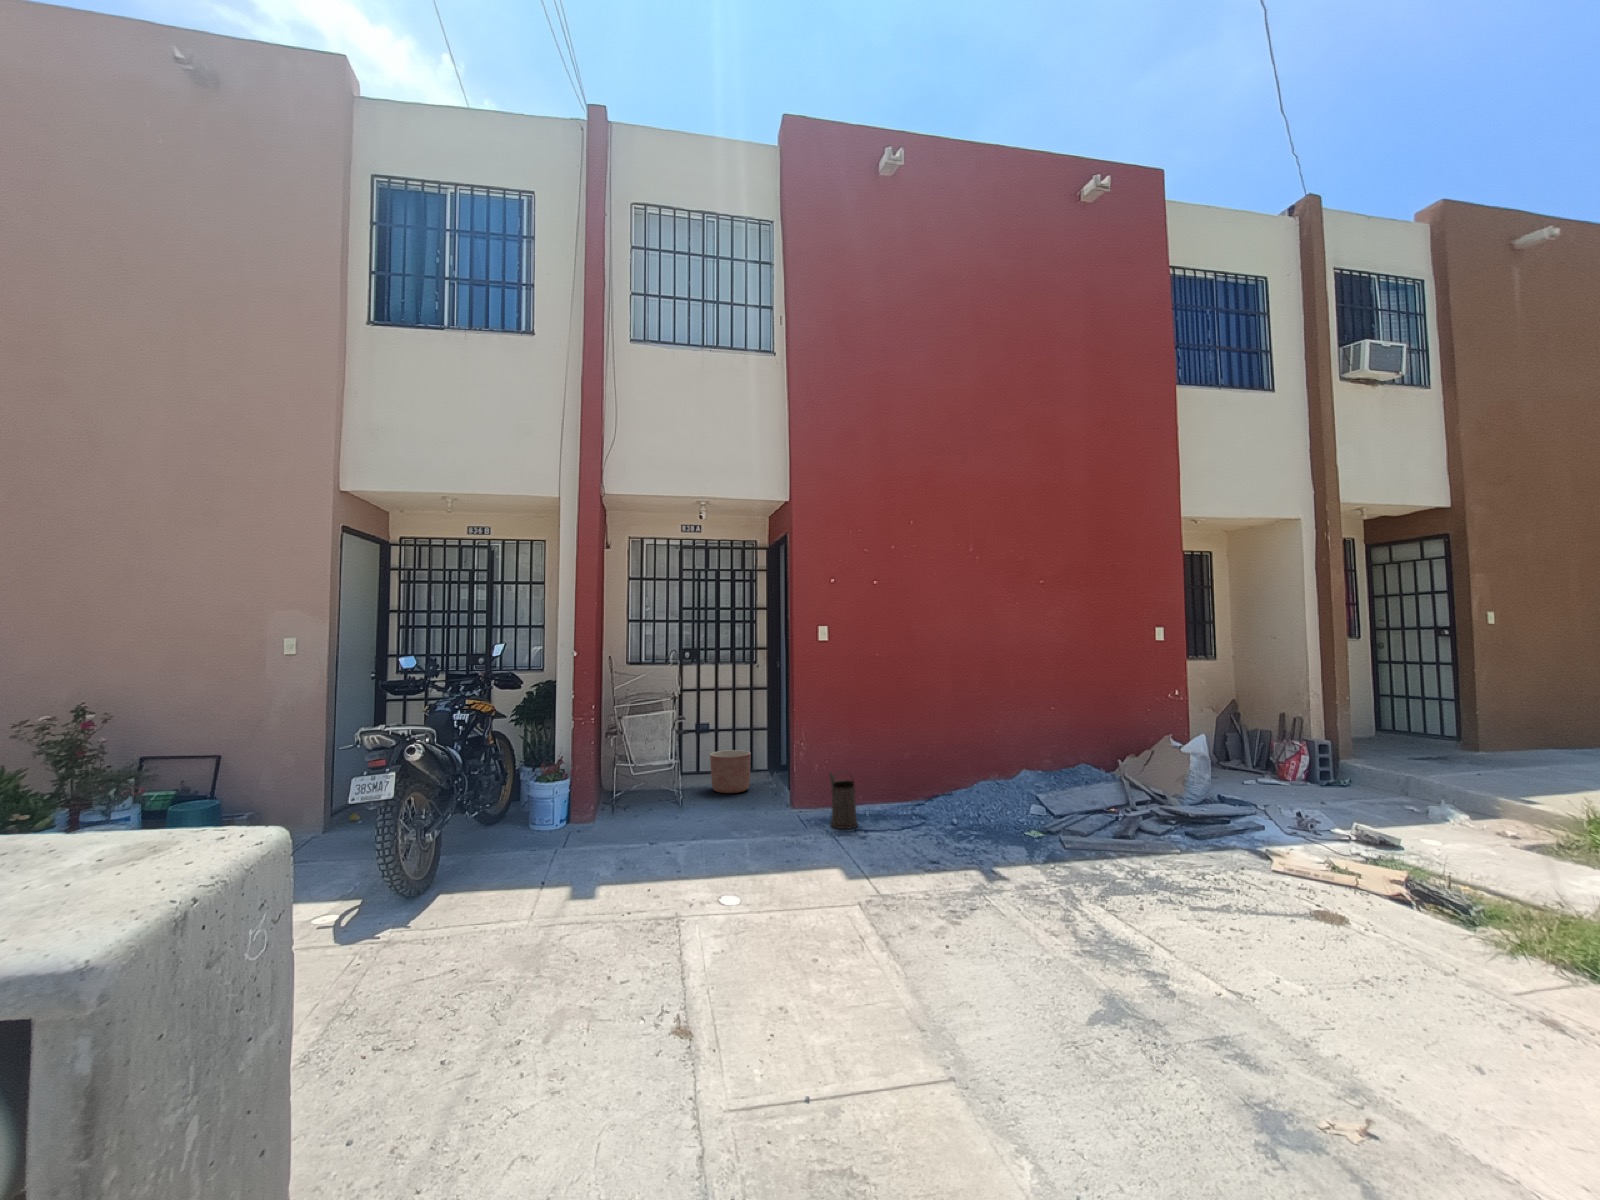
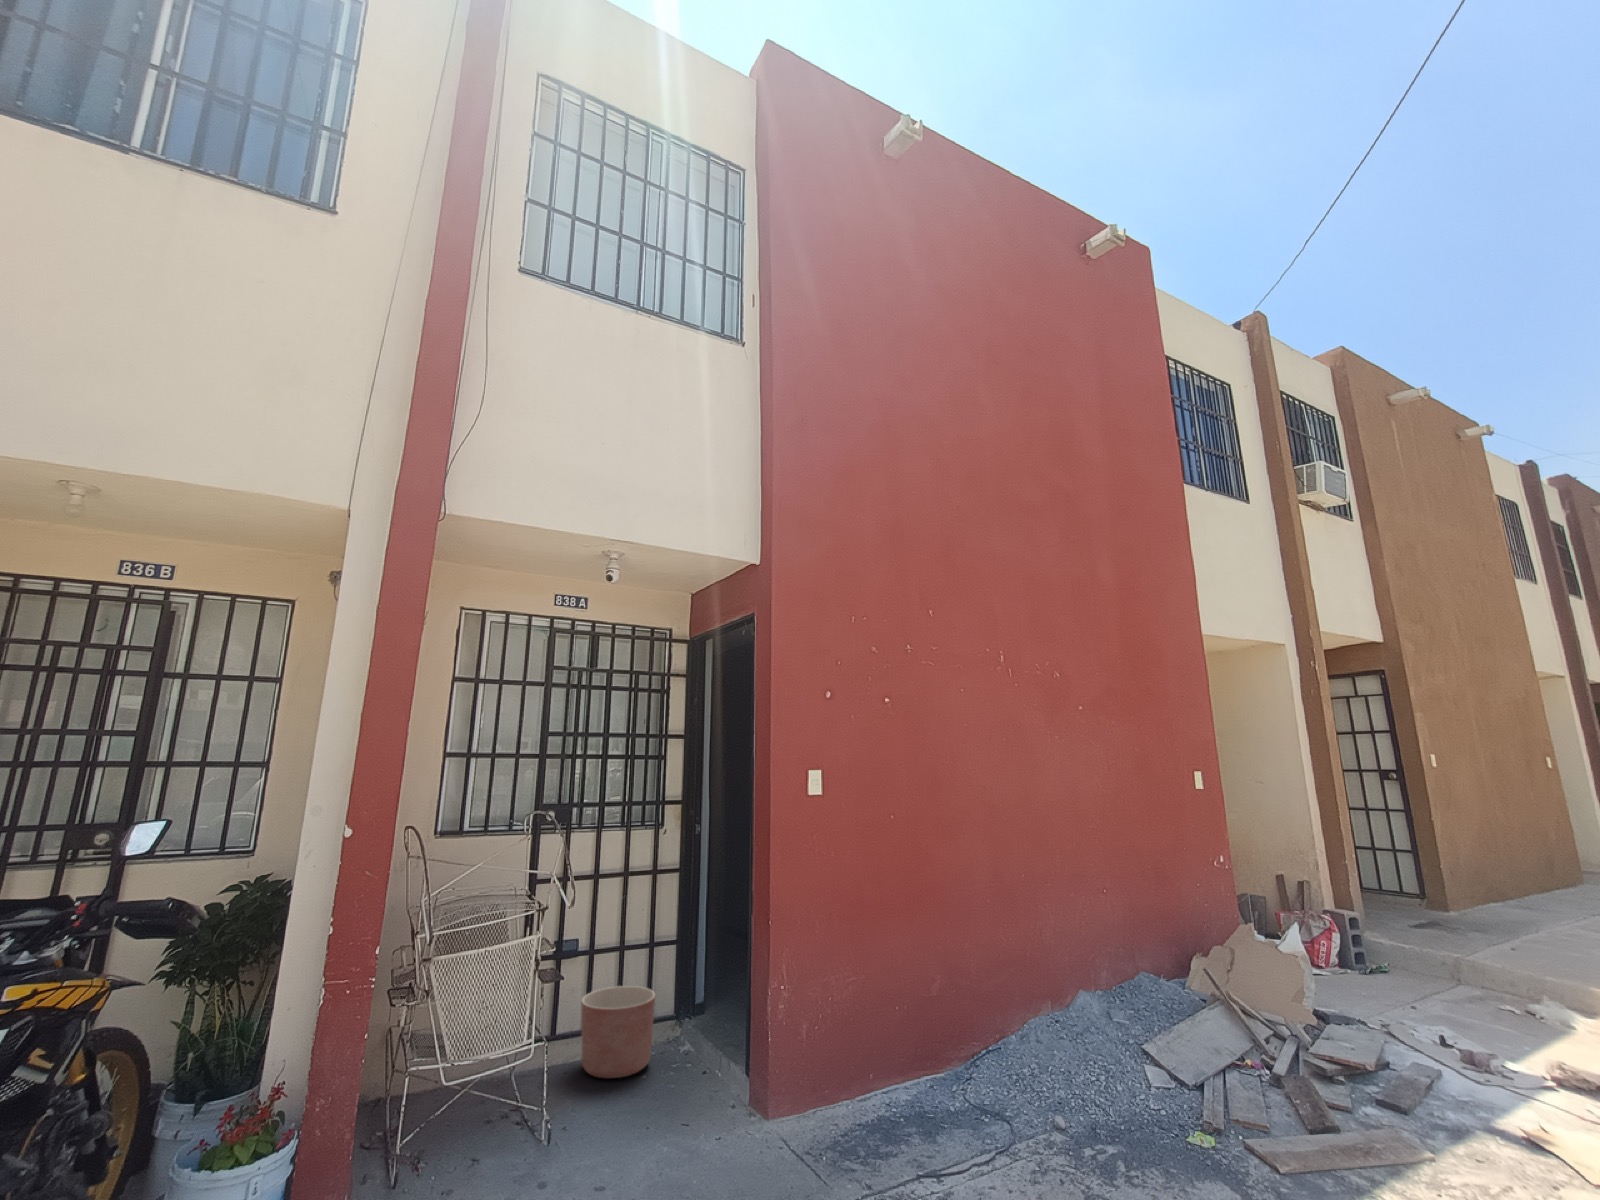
watering can: present [830,772,858,829] -> none [831,1036,908,1167]

